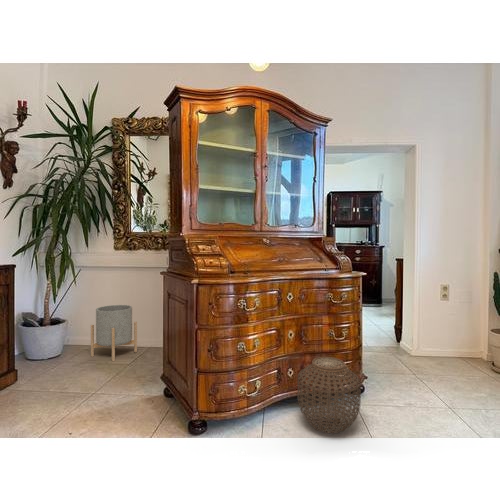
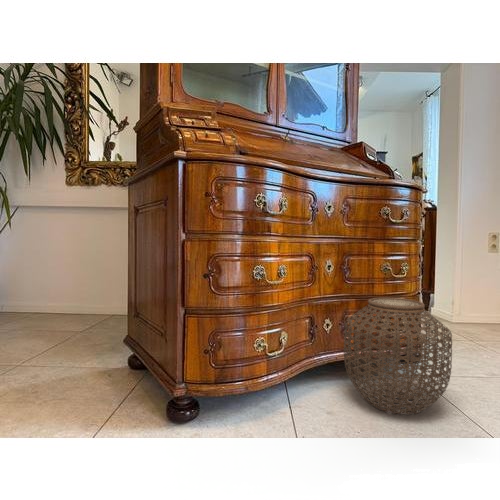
planter: present [91,305,137,361] -> none [30,259,97,330]

